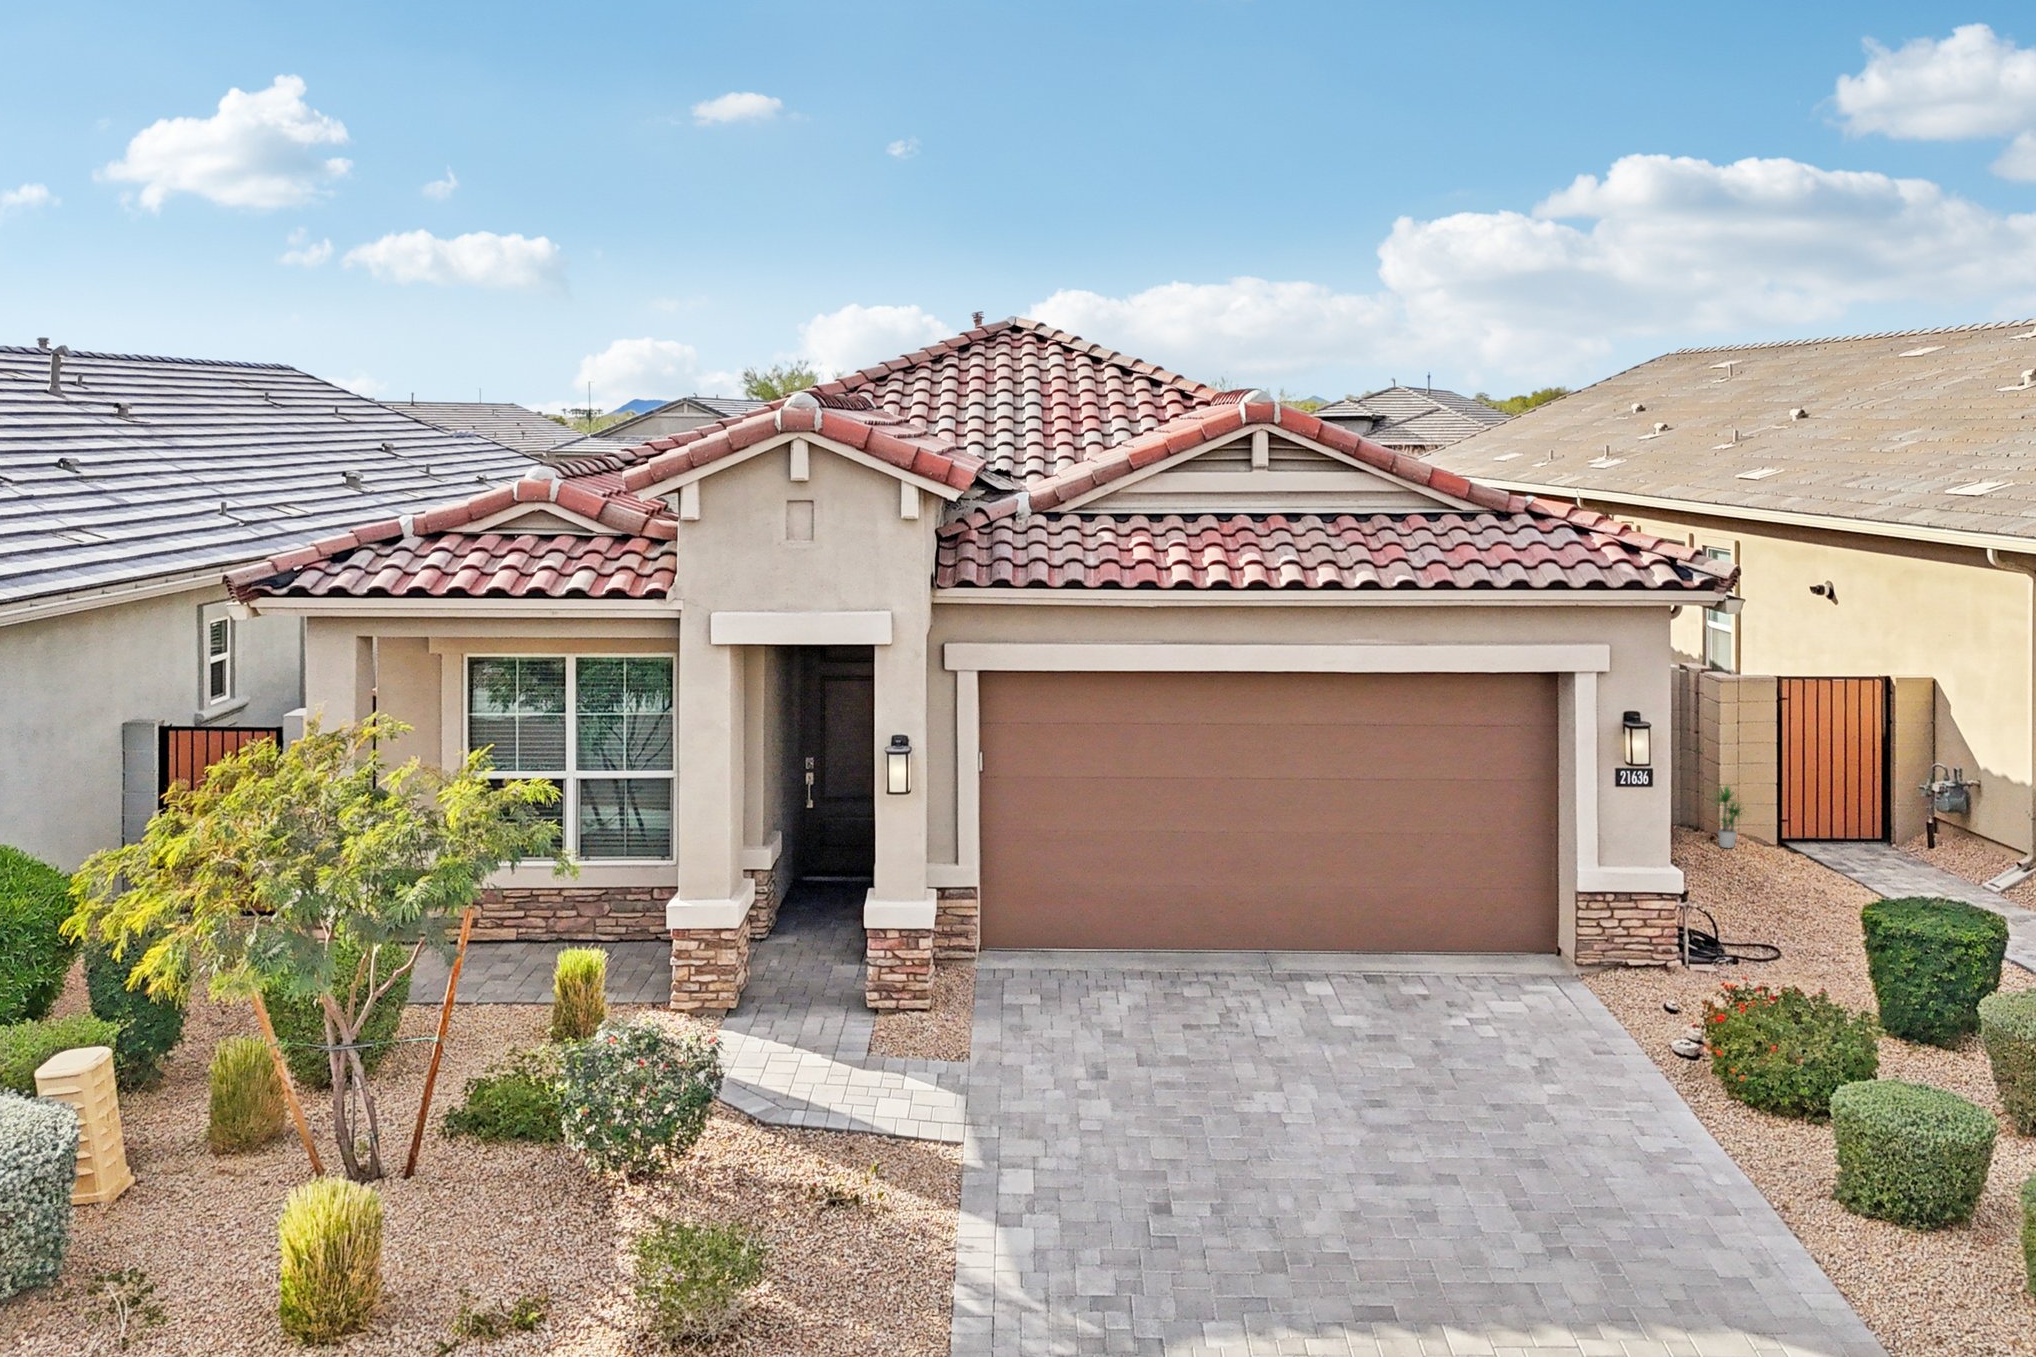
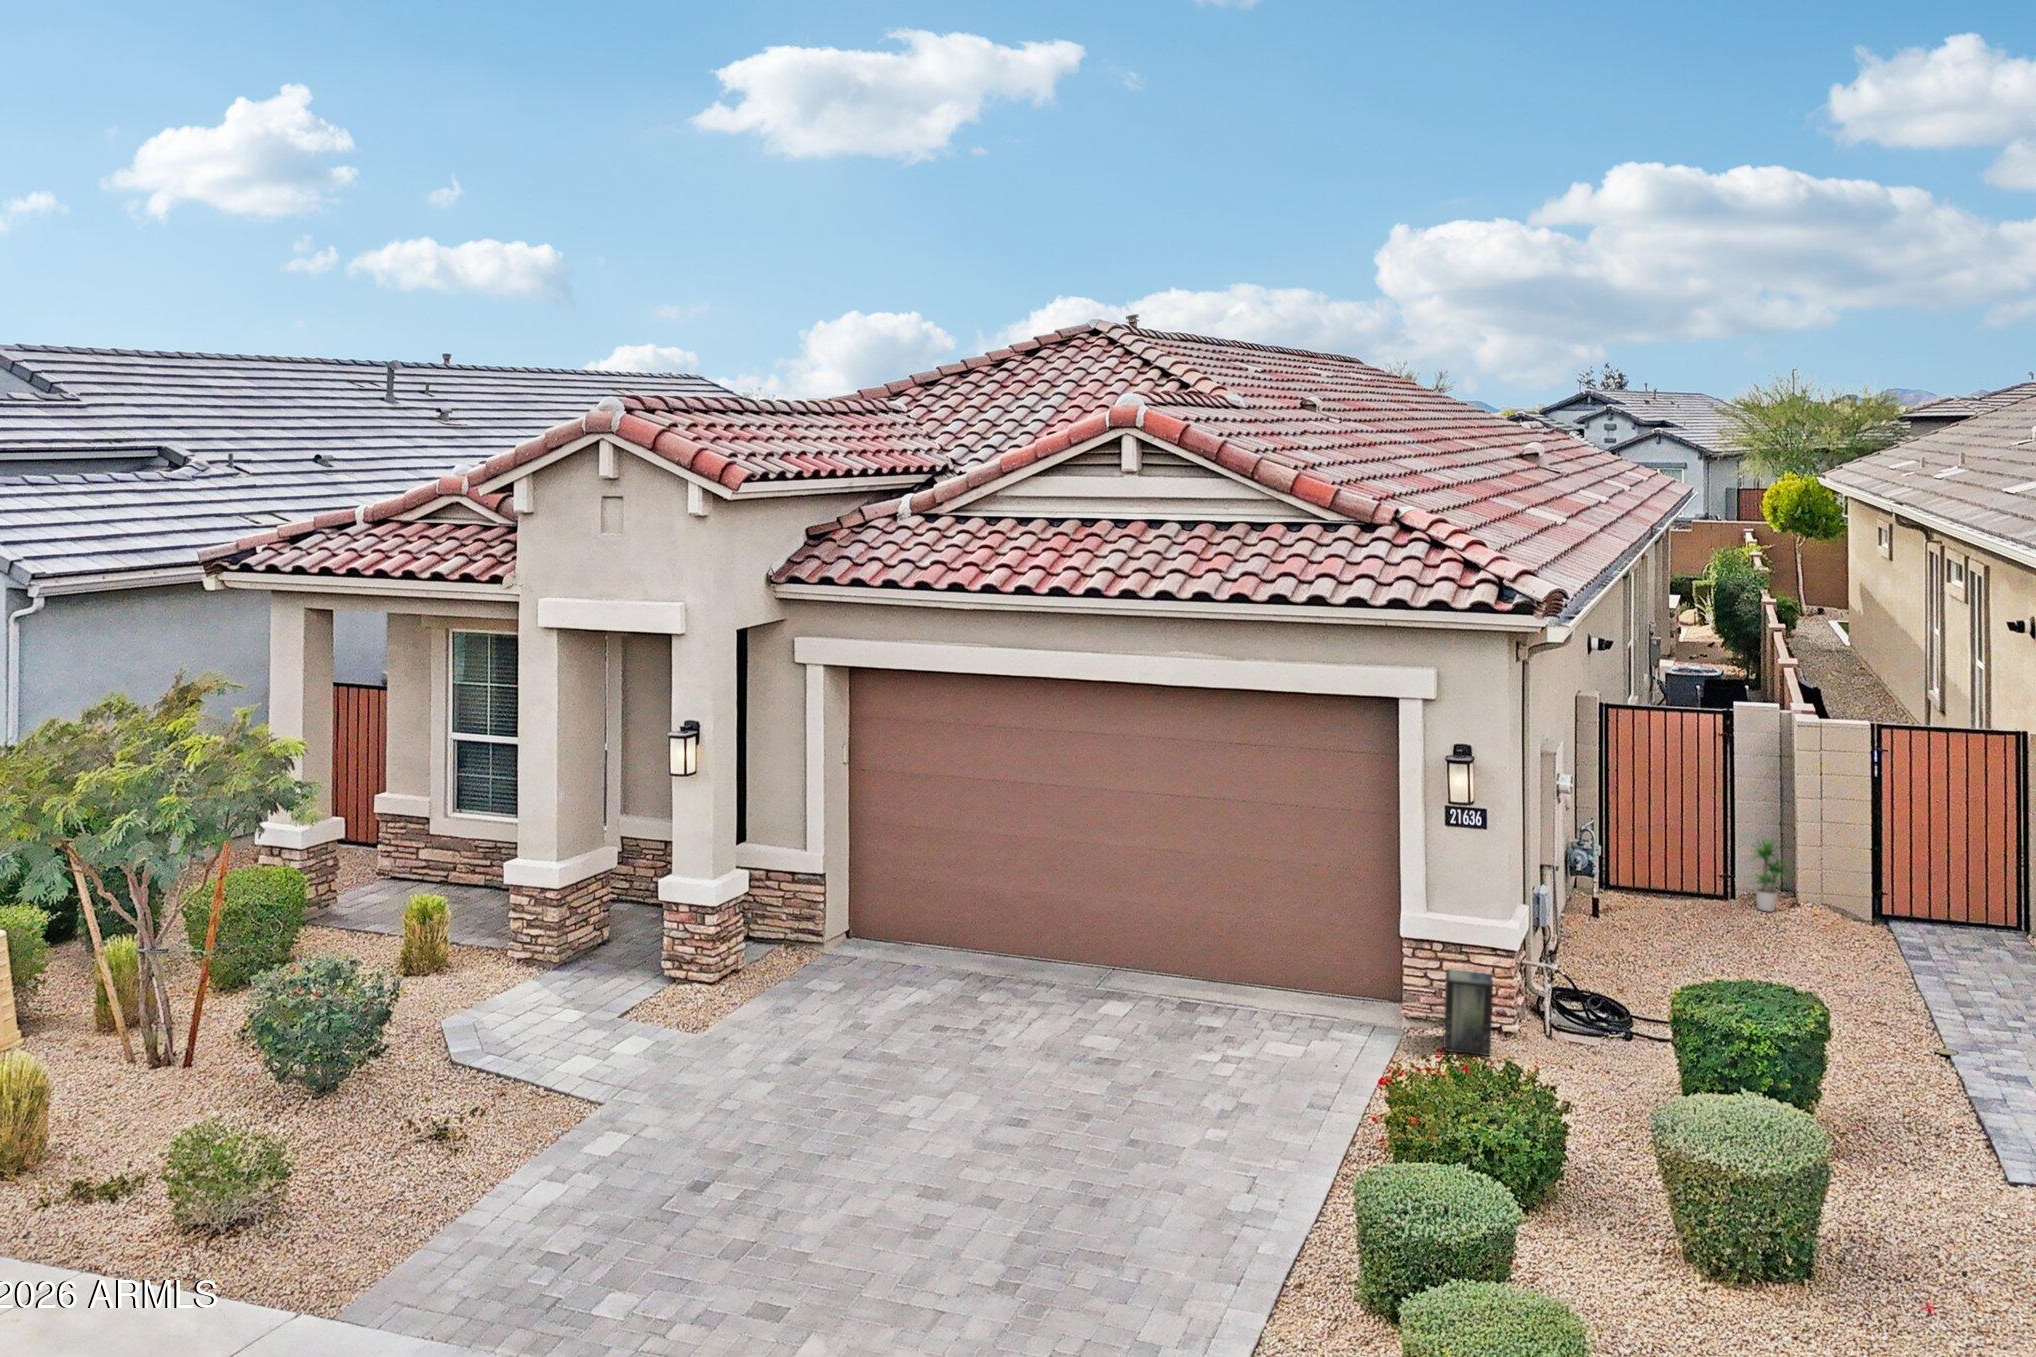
storage box: none [1619,916,1678,989] -> present [1443,969,1493,1056]

